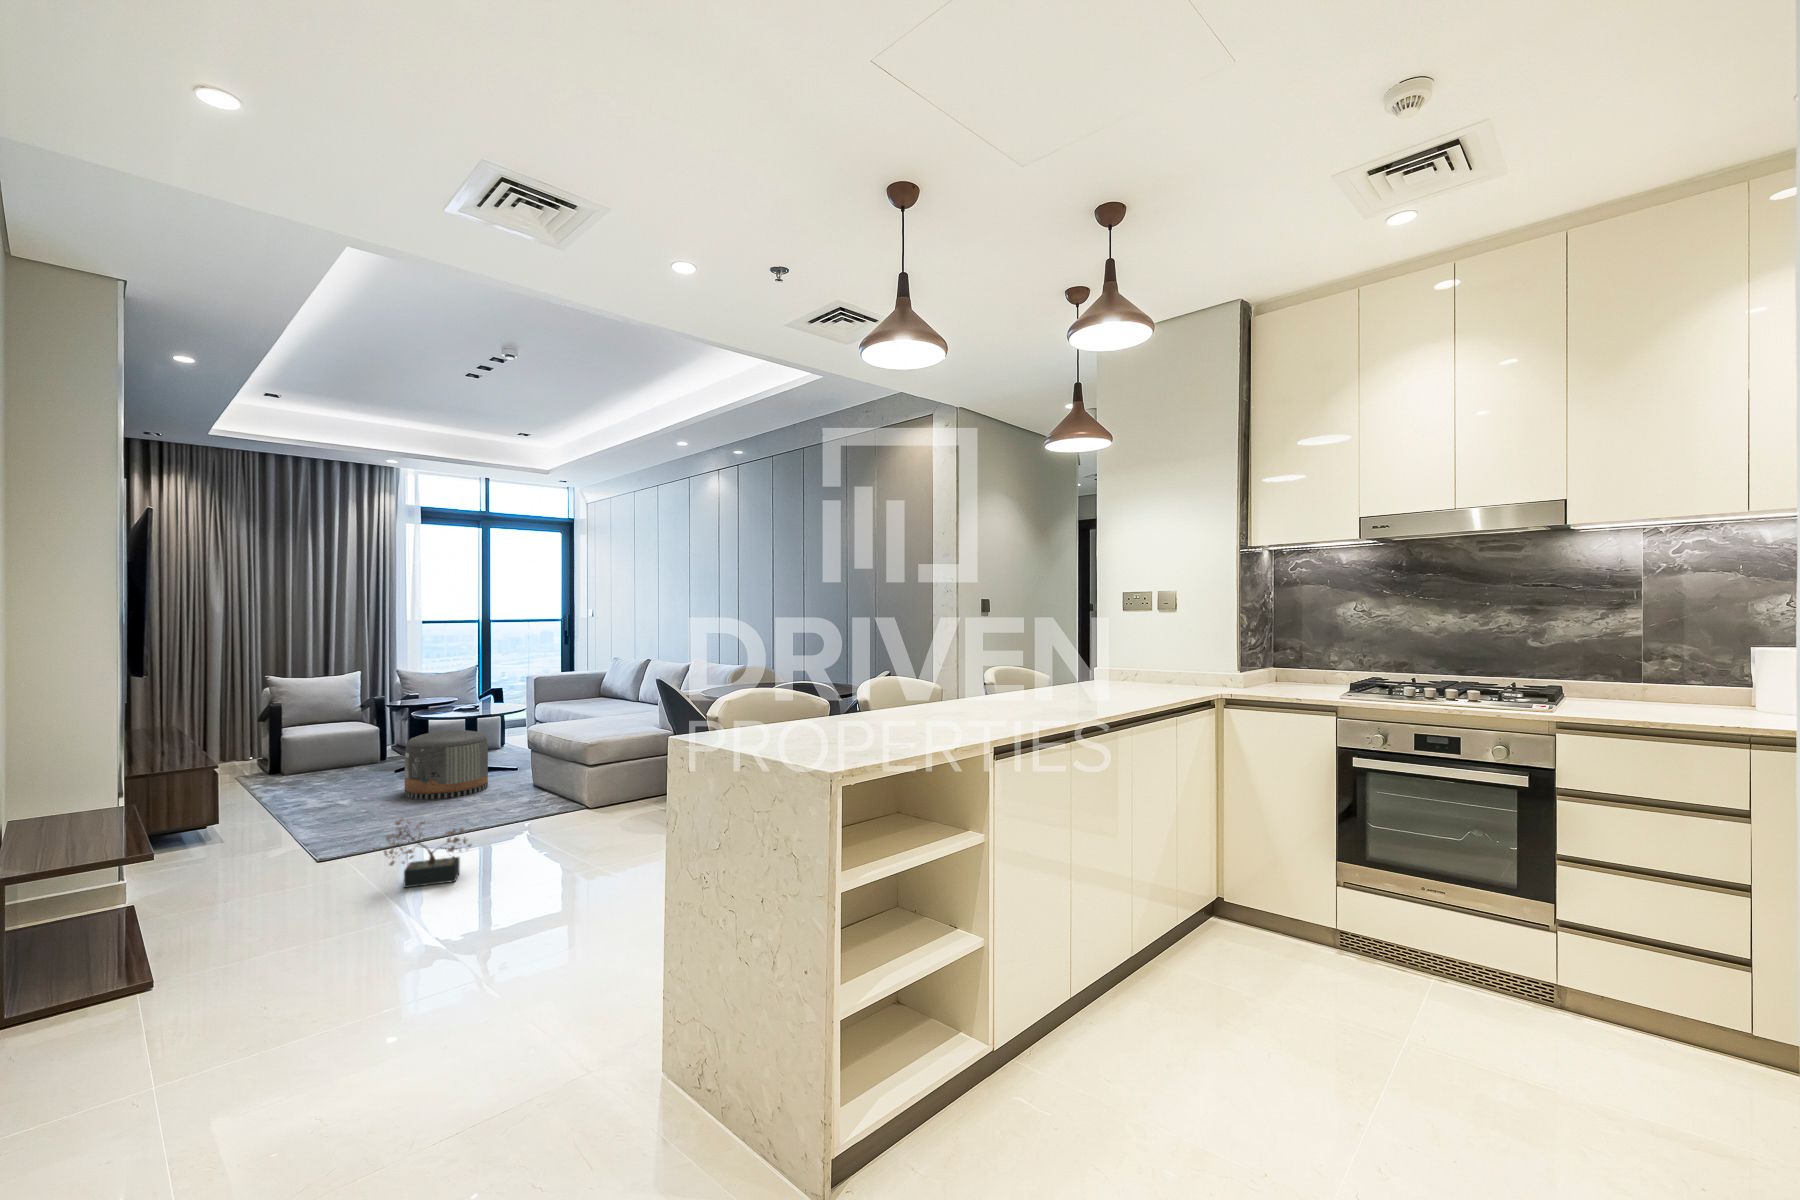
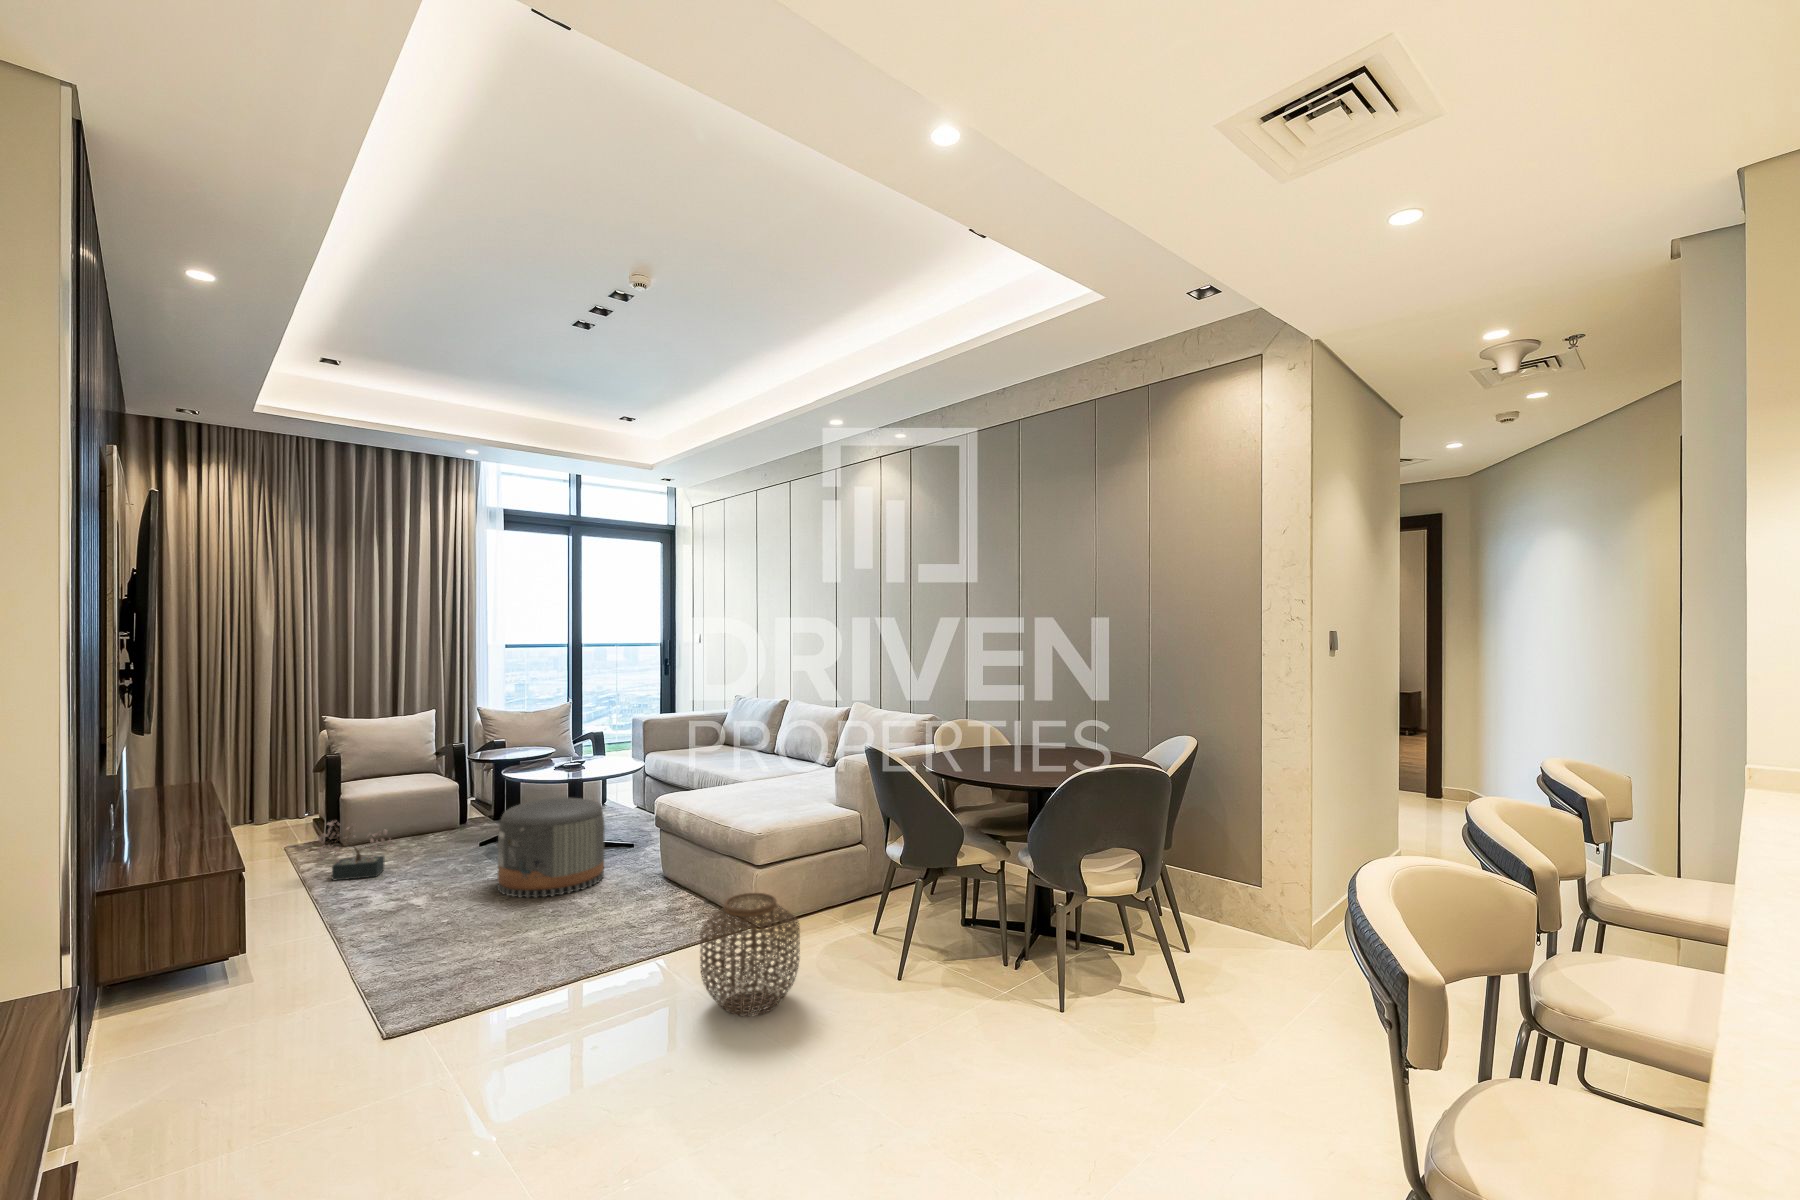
woven basket: none [528,775,597,849] -> present [700,893,800,1016]
decorative plant: present [384,819,472,888] -> present [318,821,393,880]

